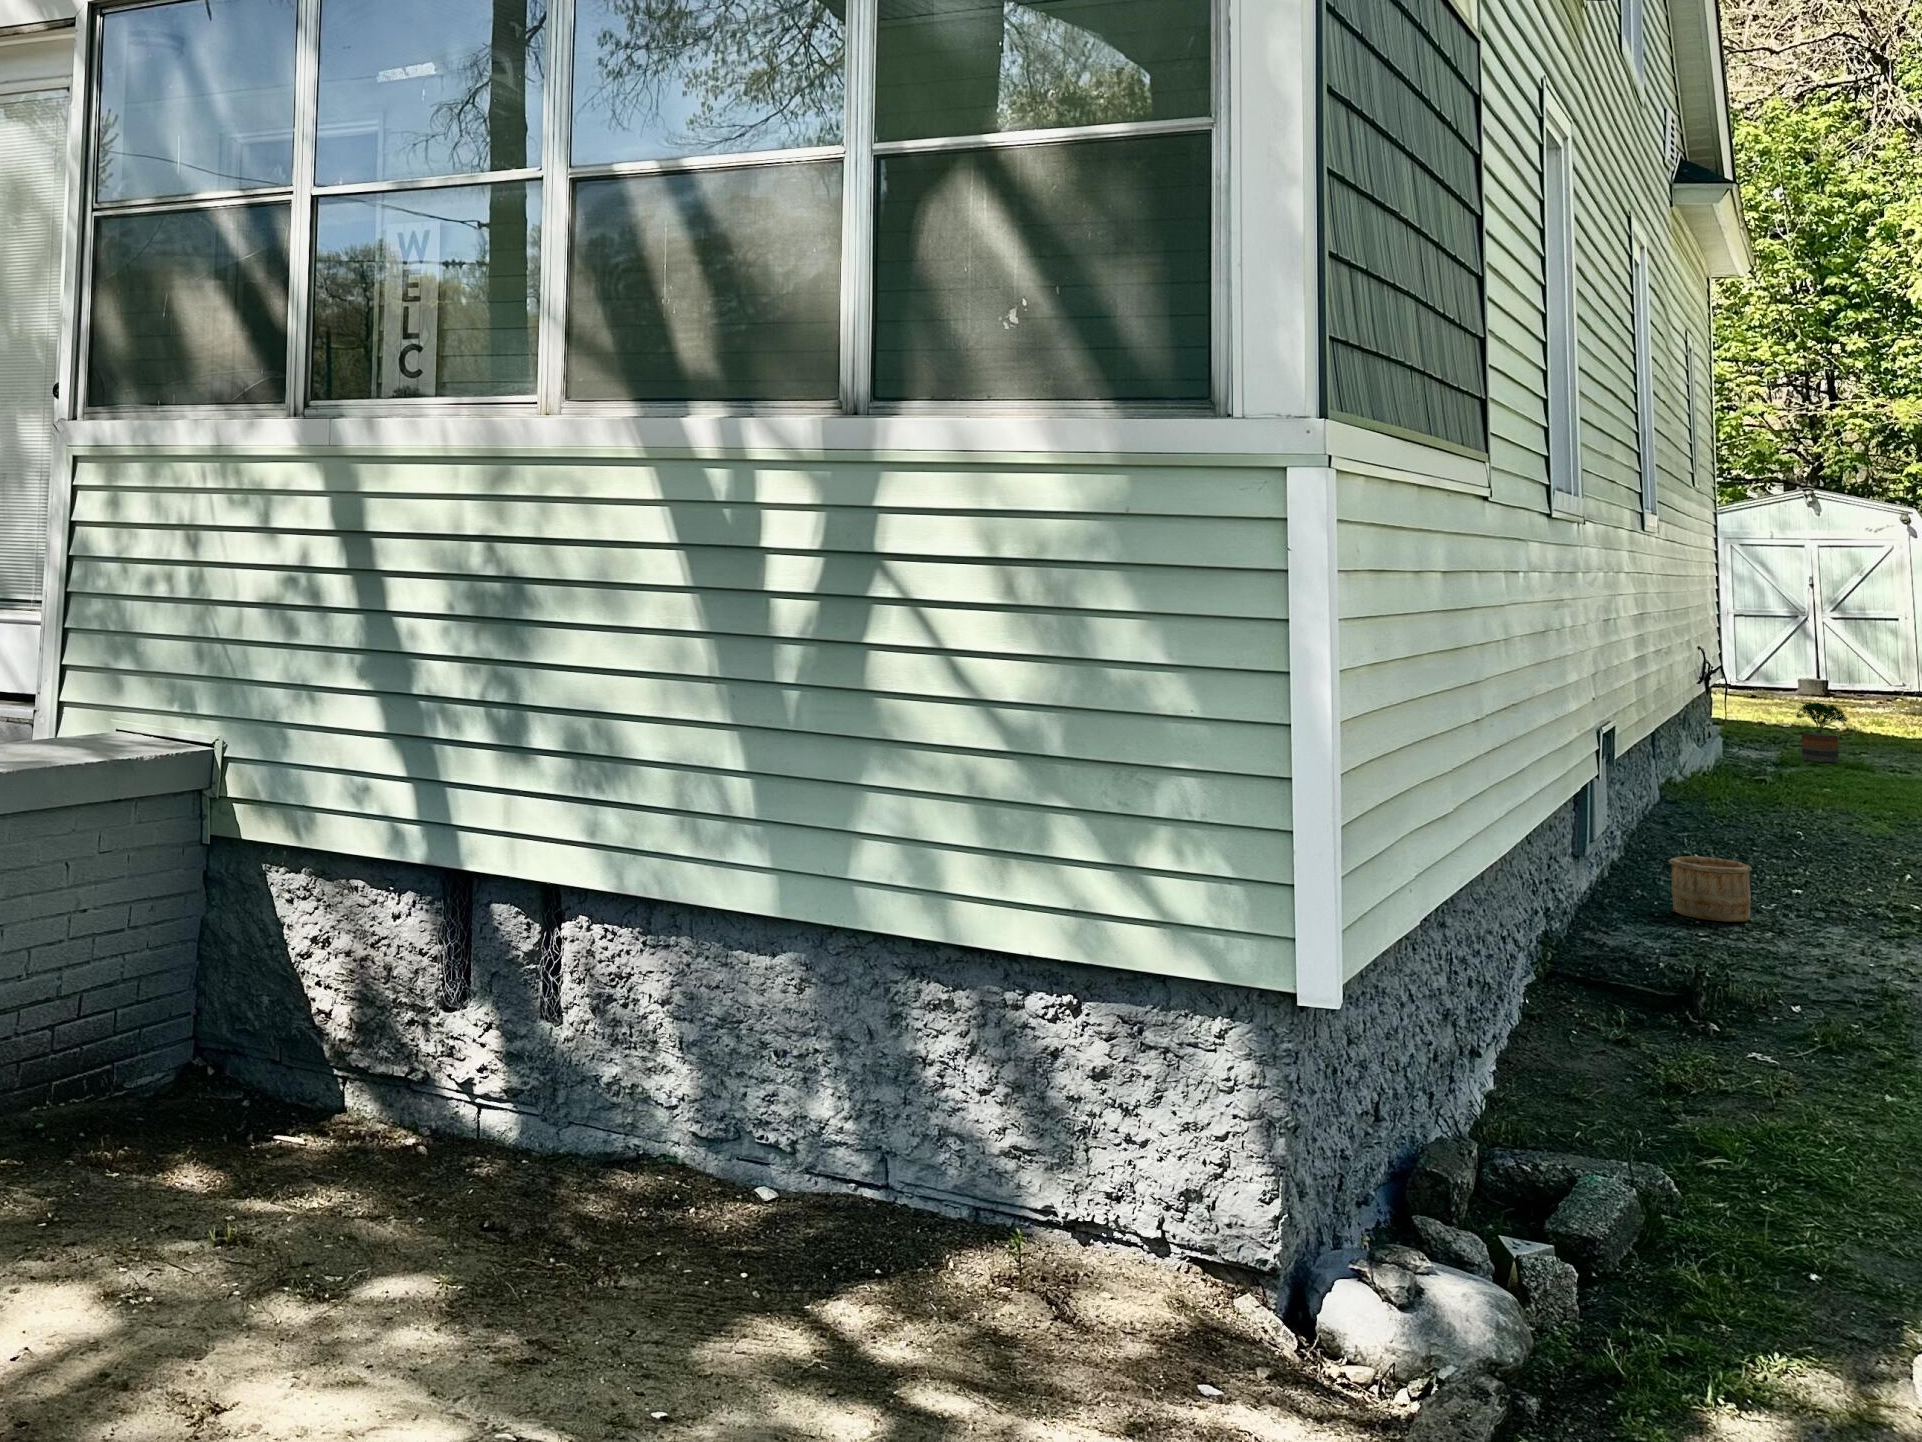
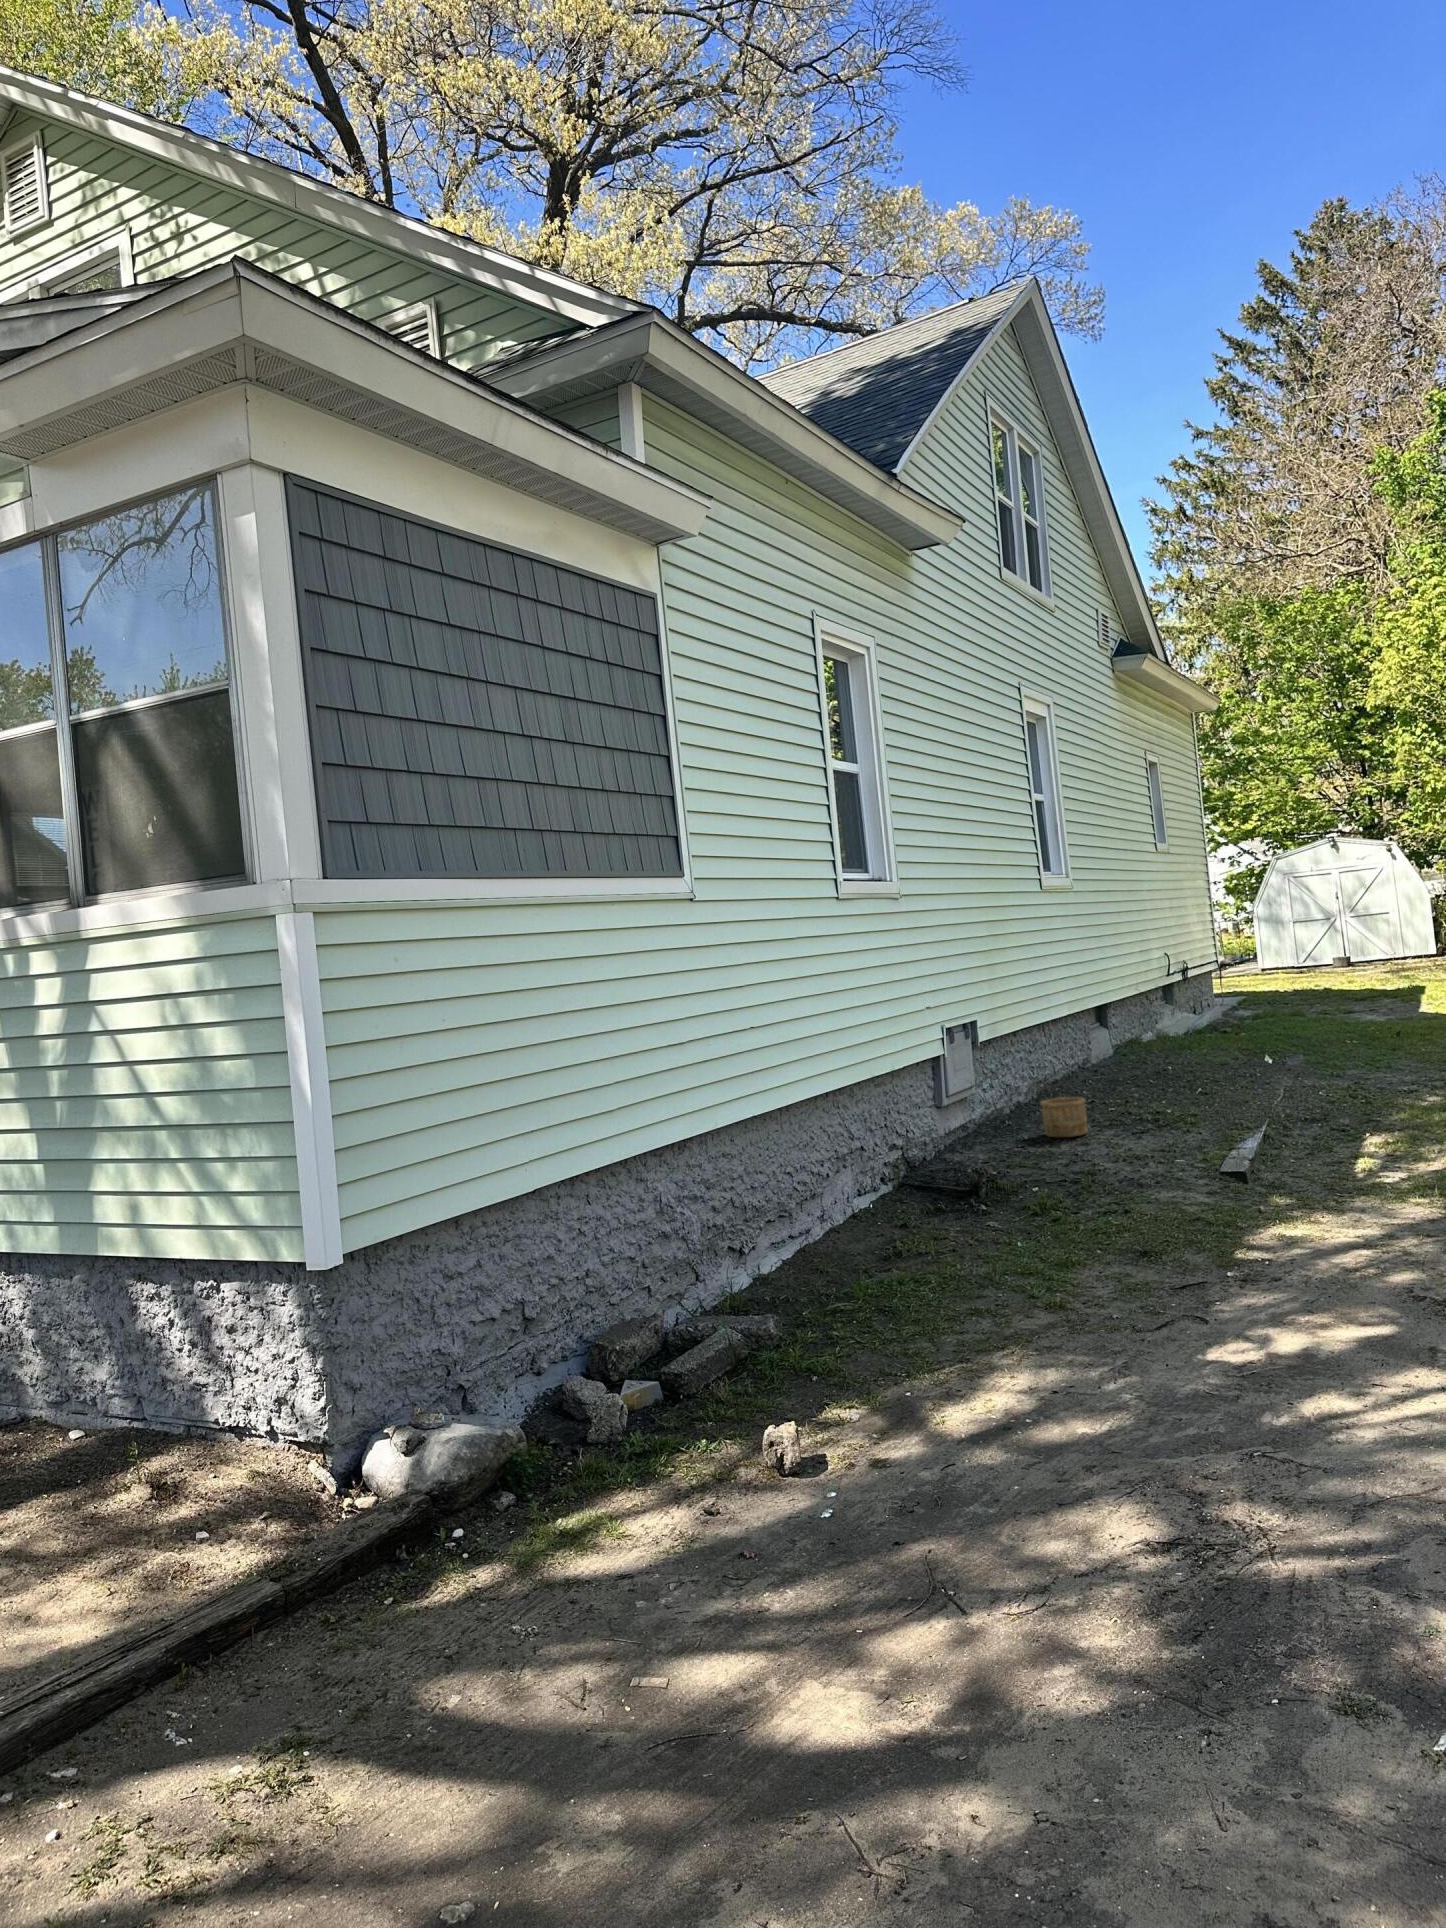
potted tree: present [1796,703,1848,762] -> none [1269,977,1301,1015]

